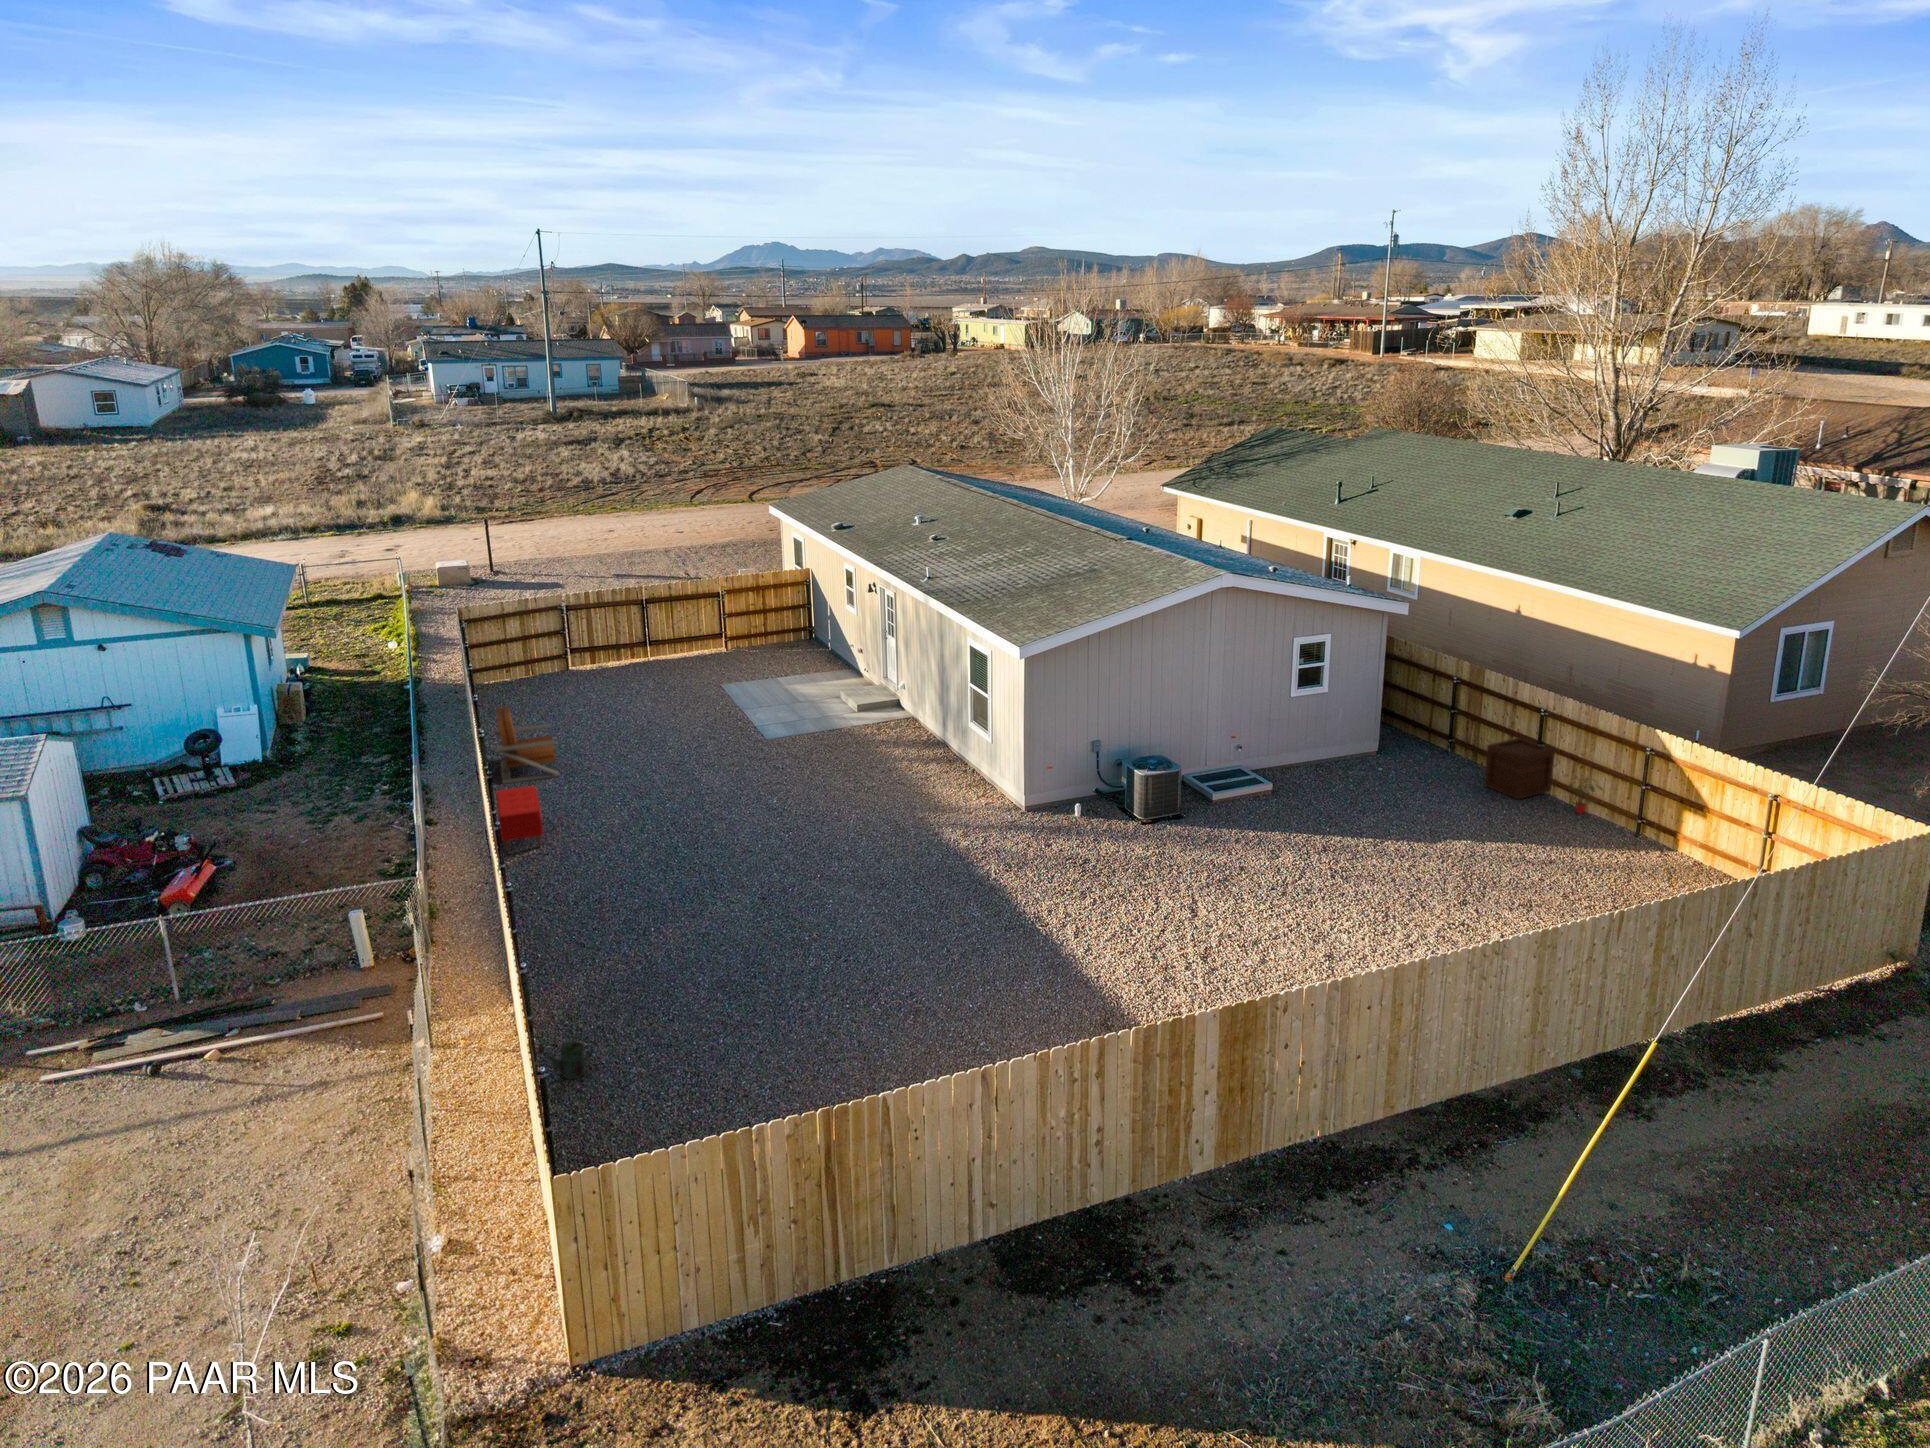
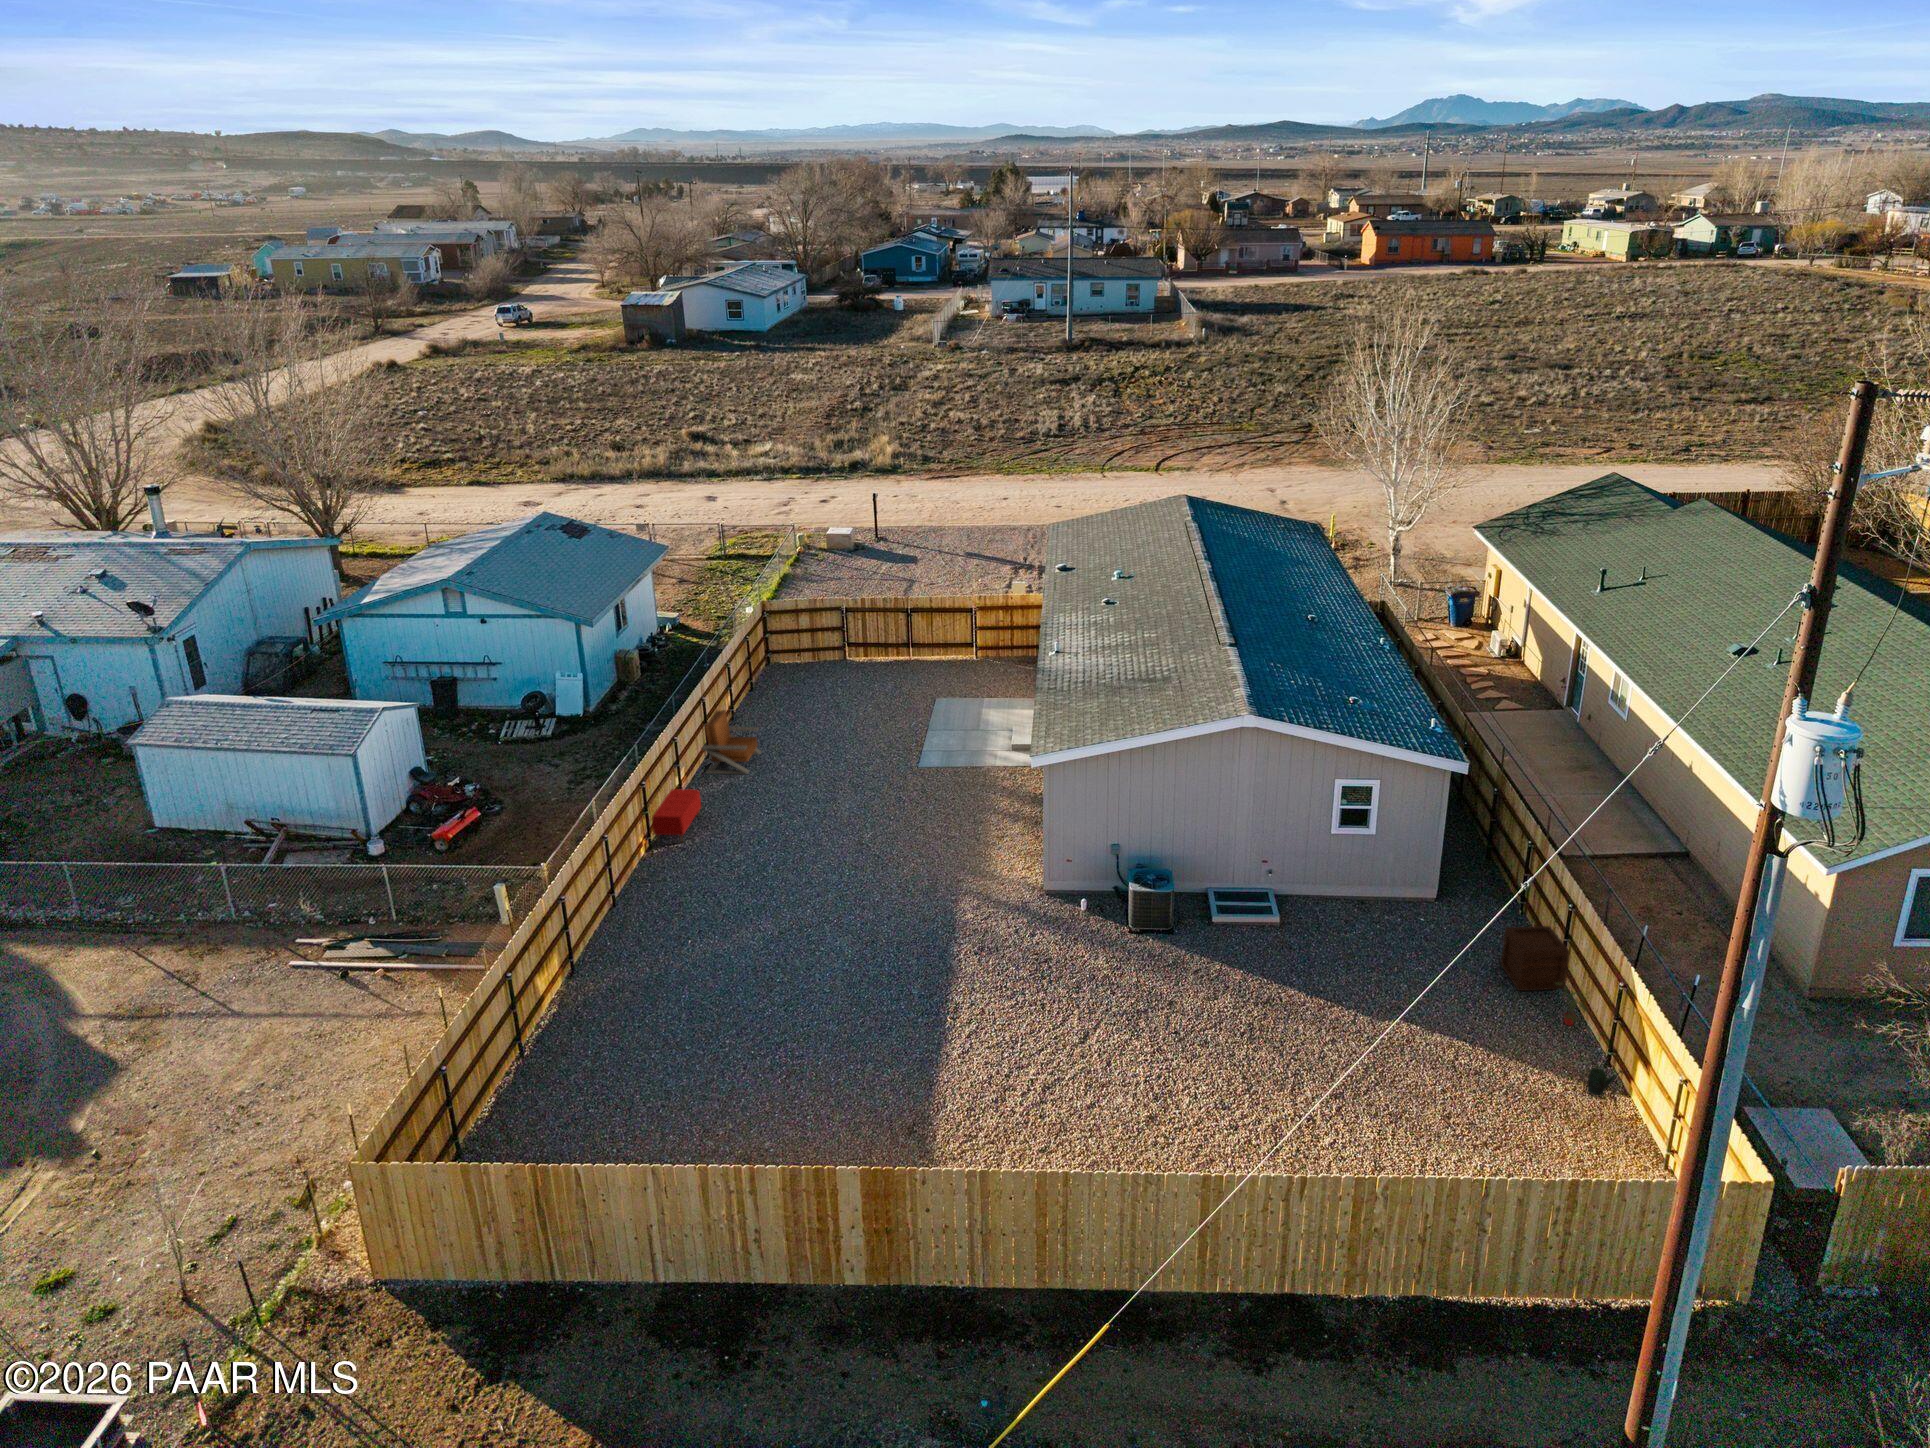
watering can: present [538,1041,590,1079] -> present [1587,1068,1623,1097]

